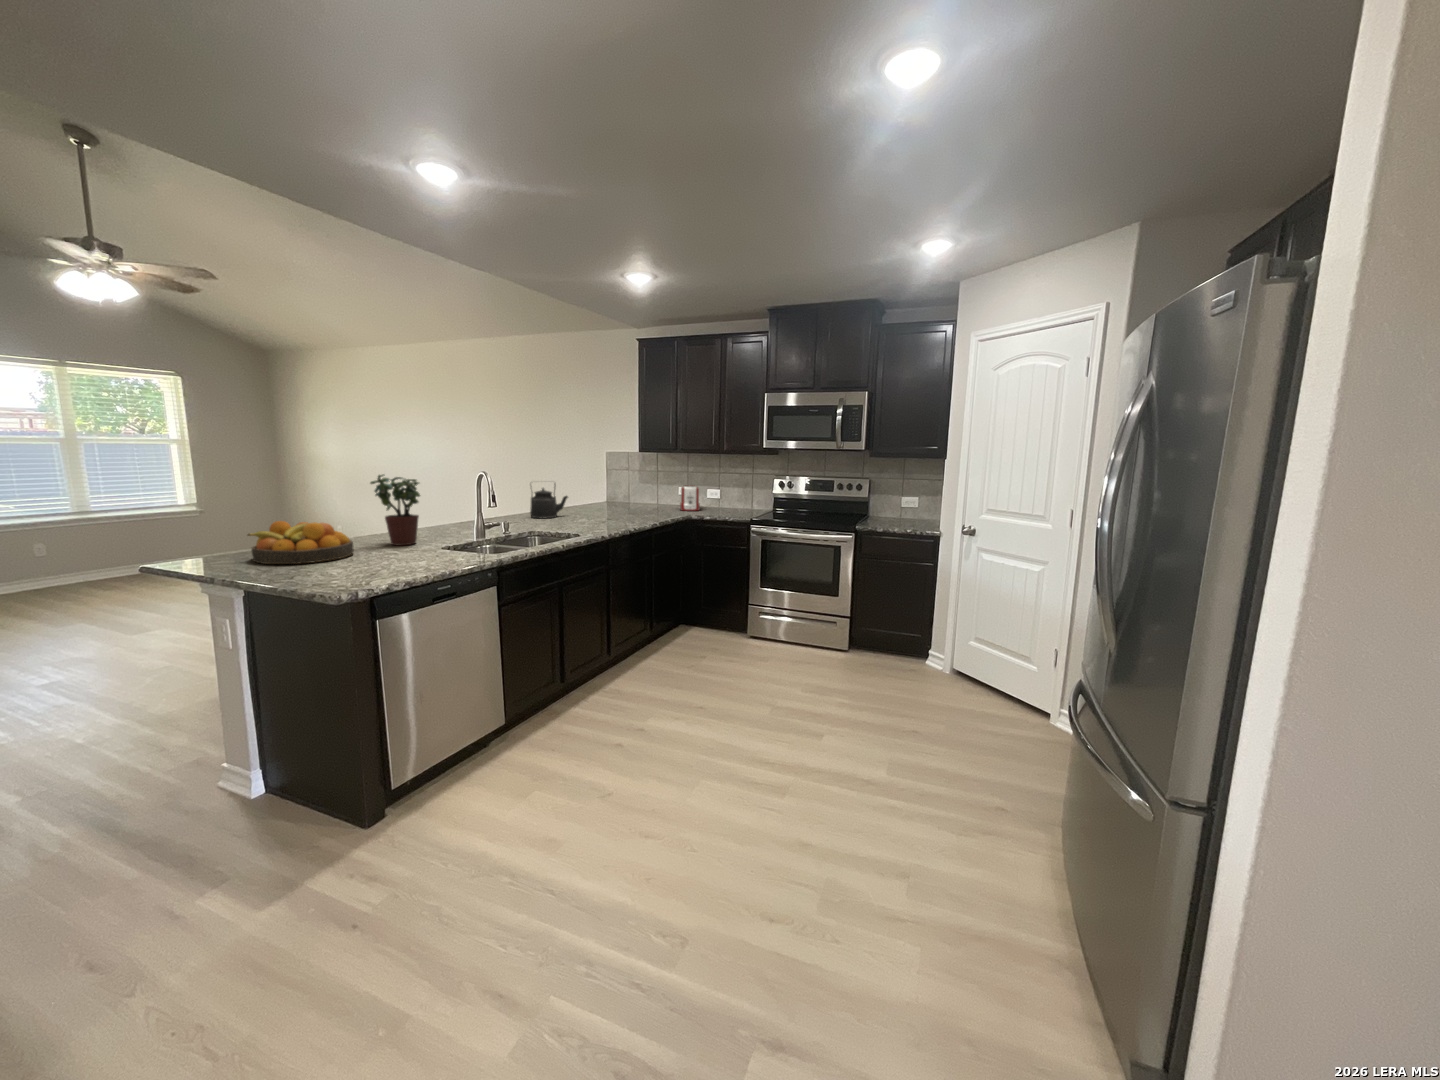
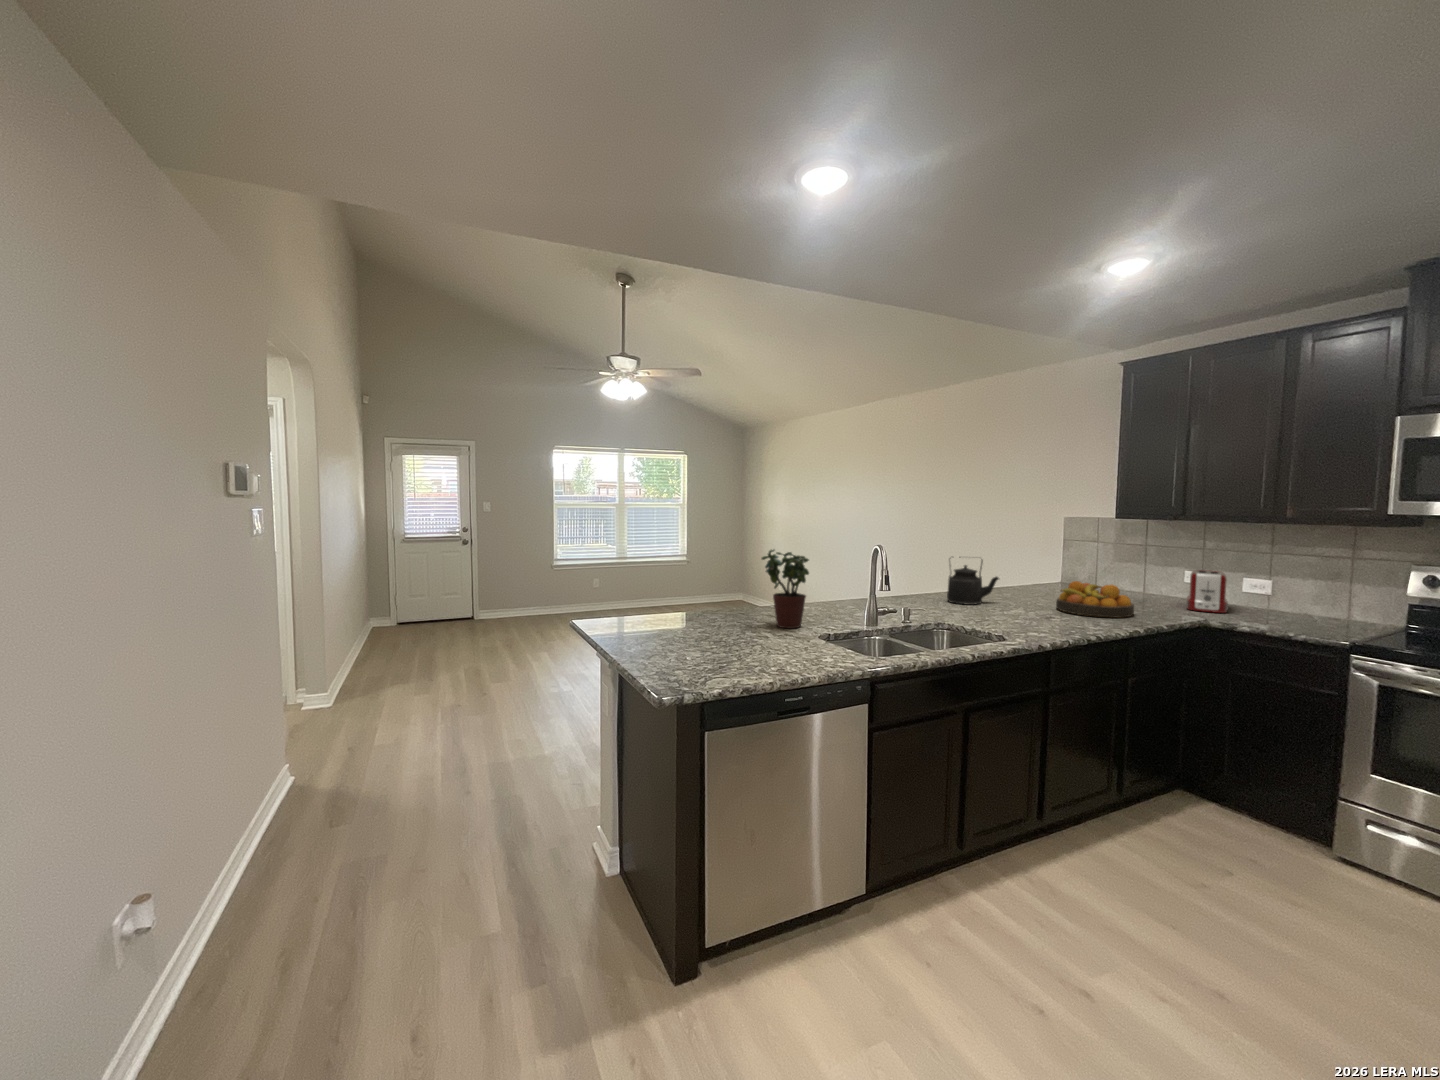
fruit bowl: present [247,521,354,564] -> present [1056,581,1134,618]

